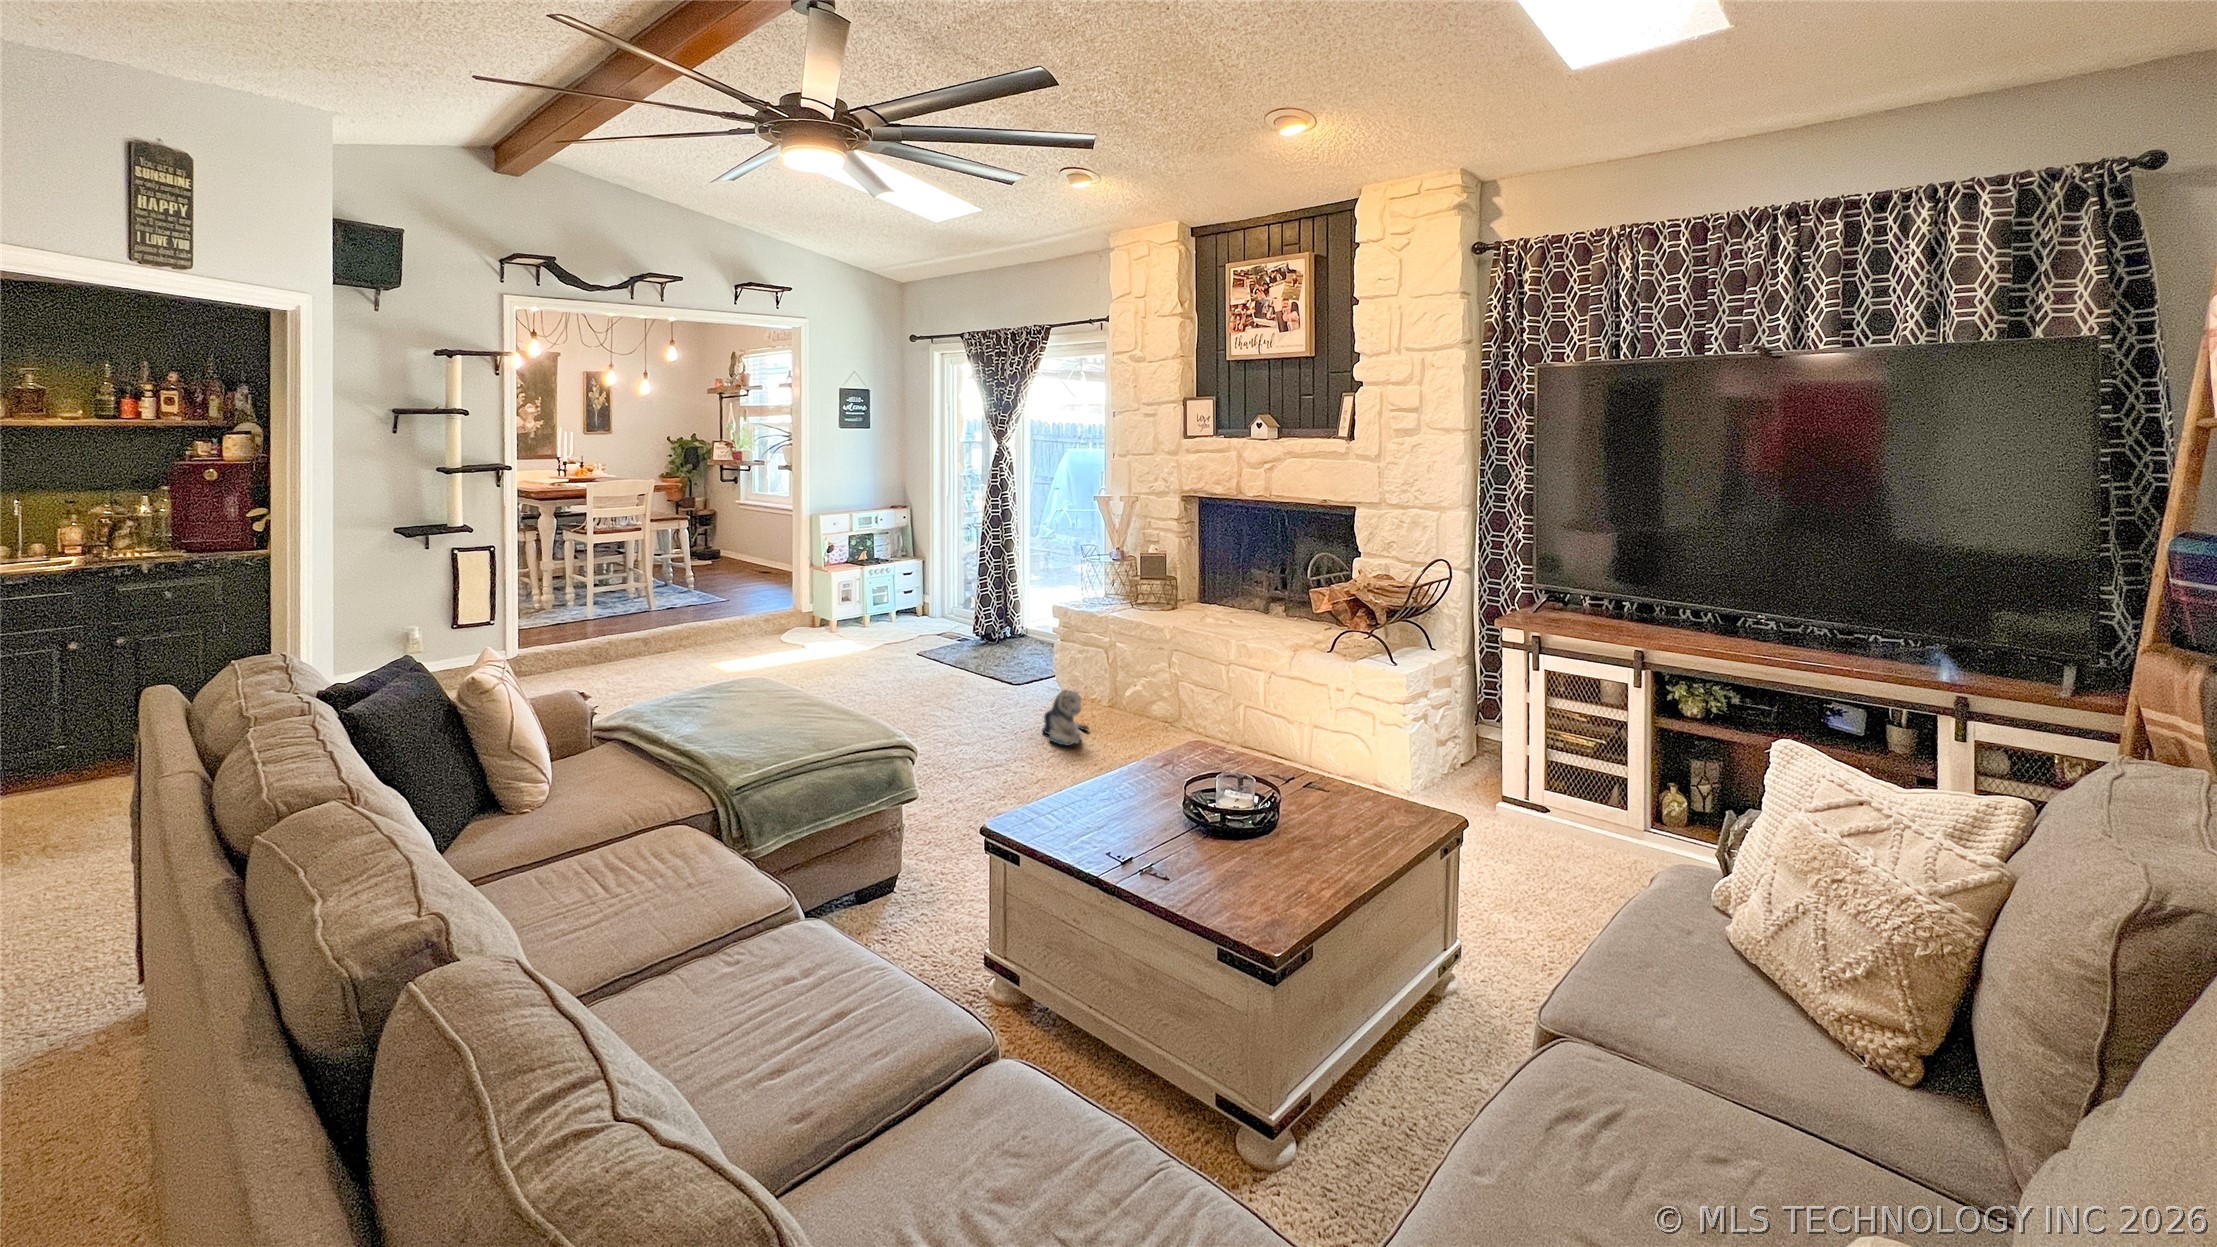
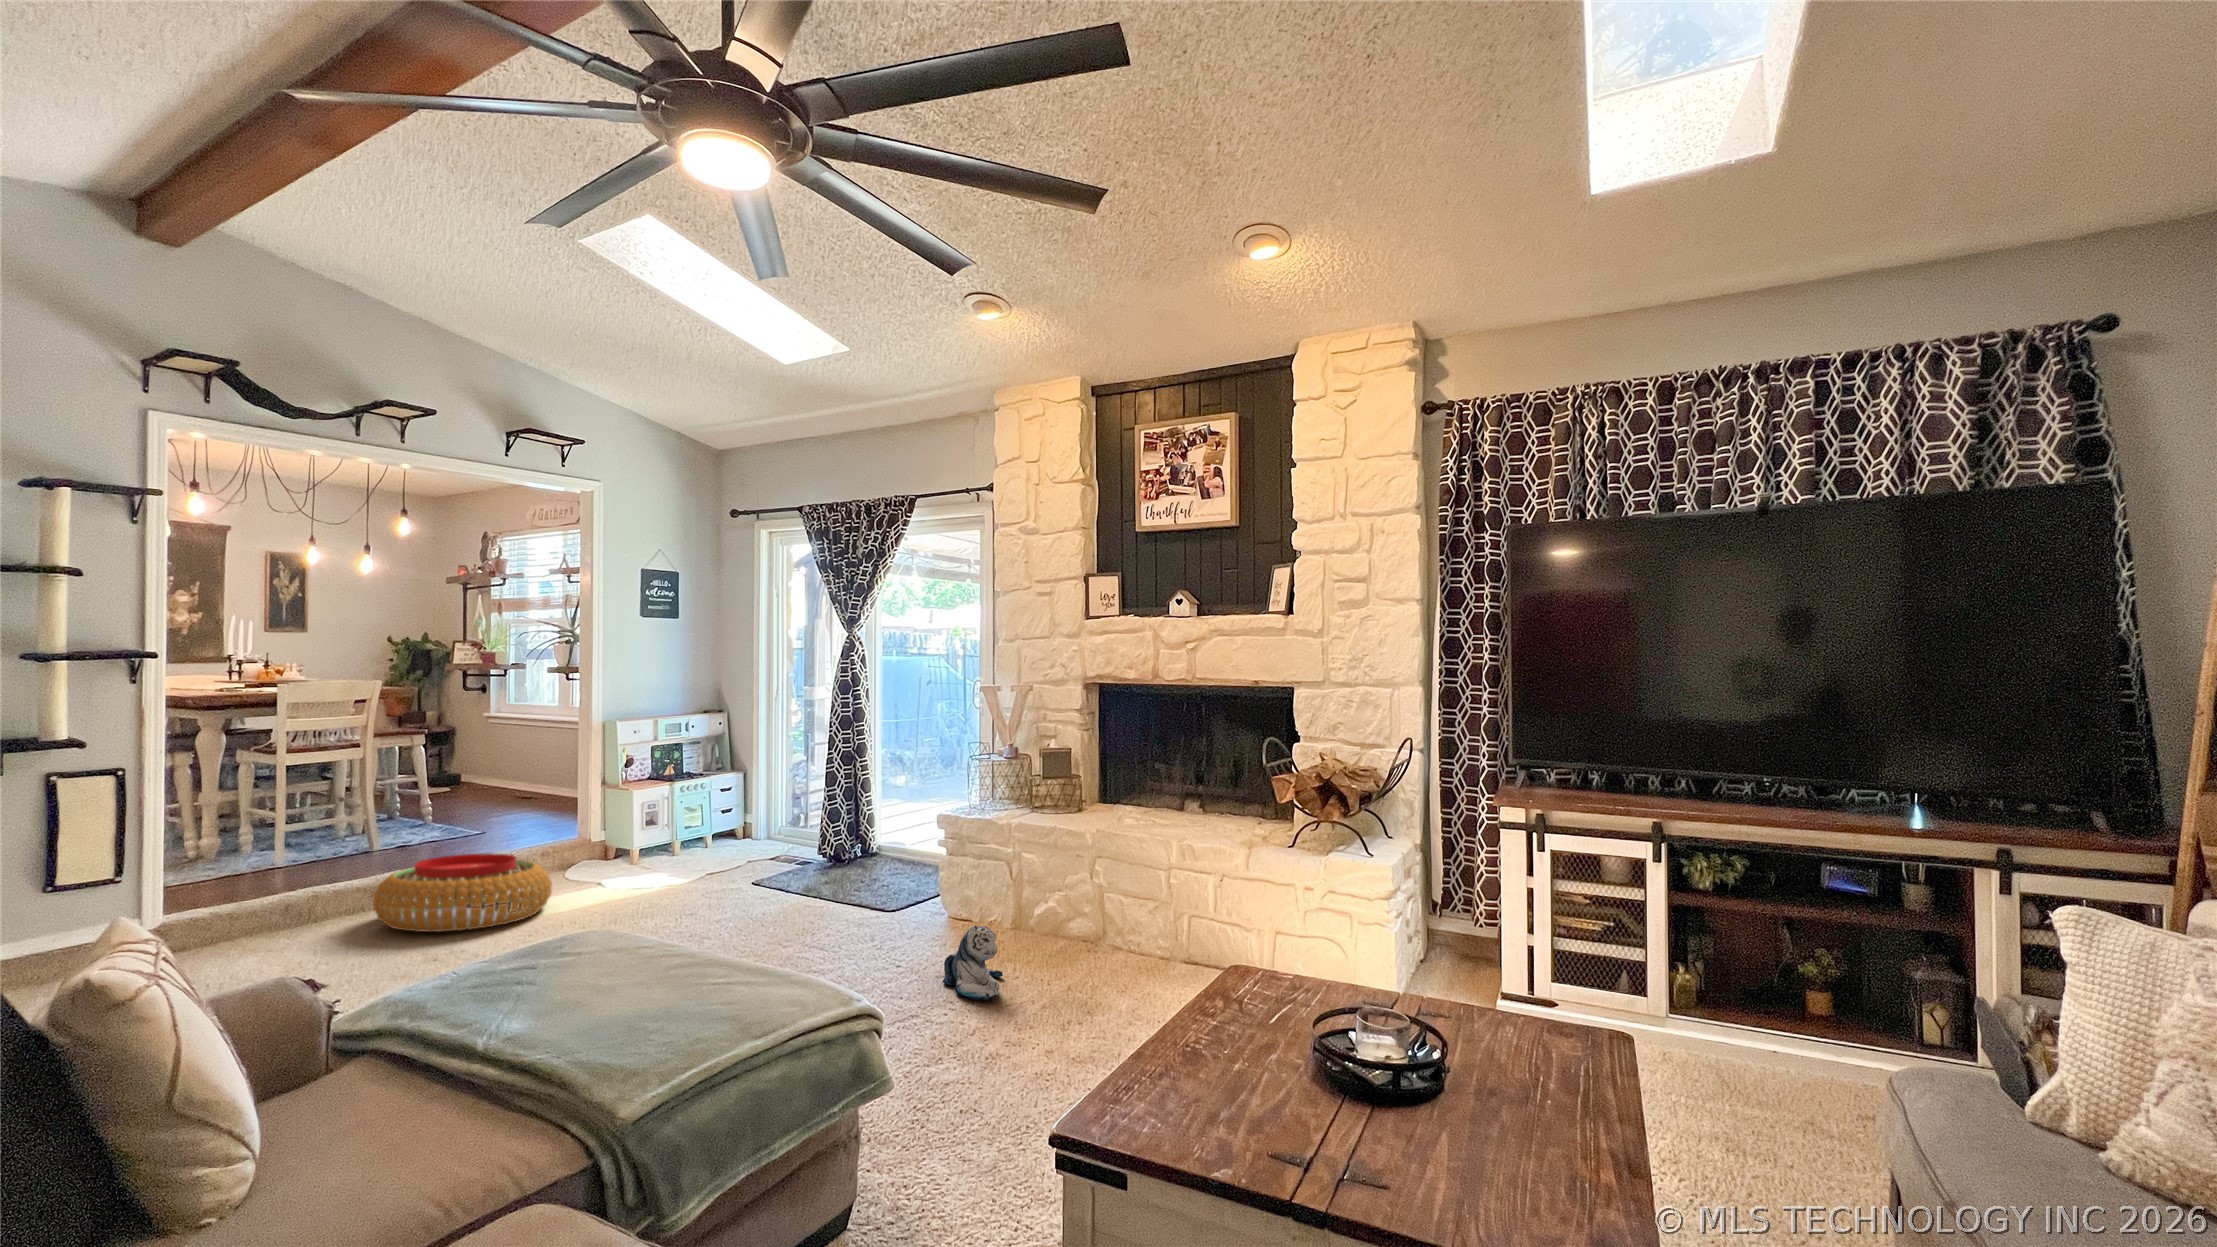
pouf: none [646,615,772,671] -> present [373,853,552,932]

